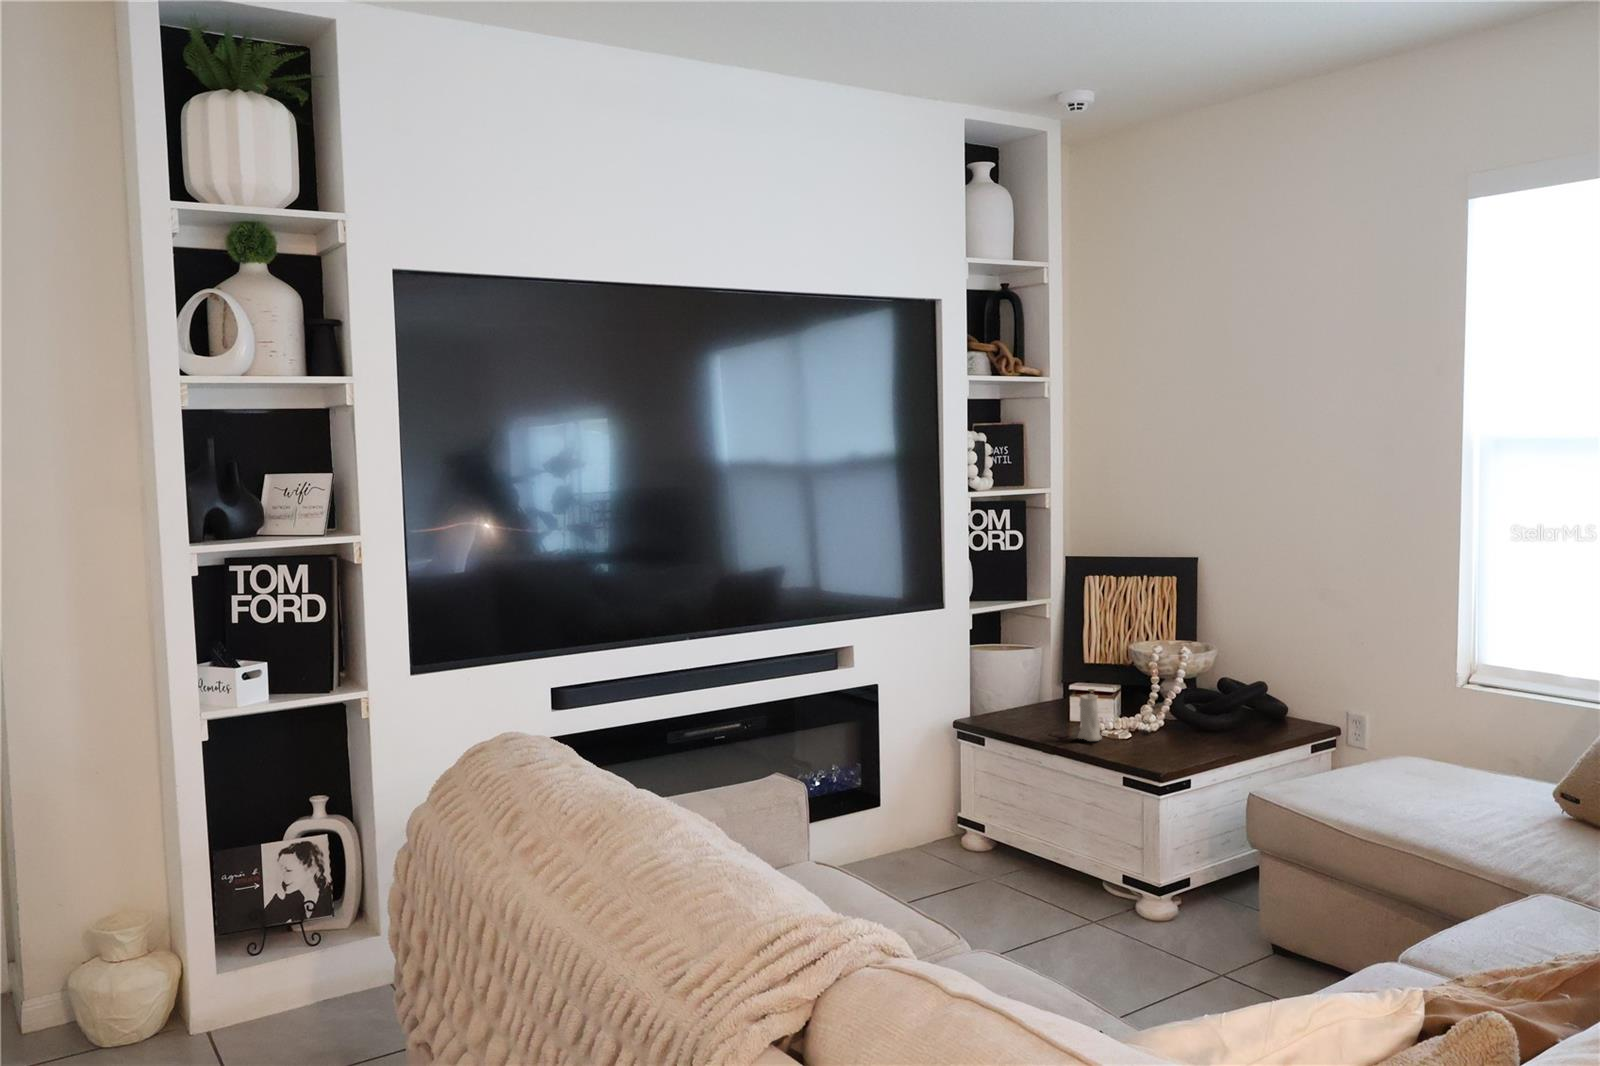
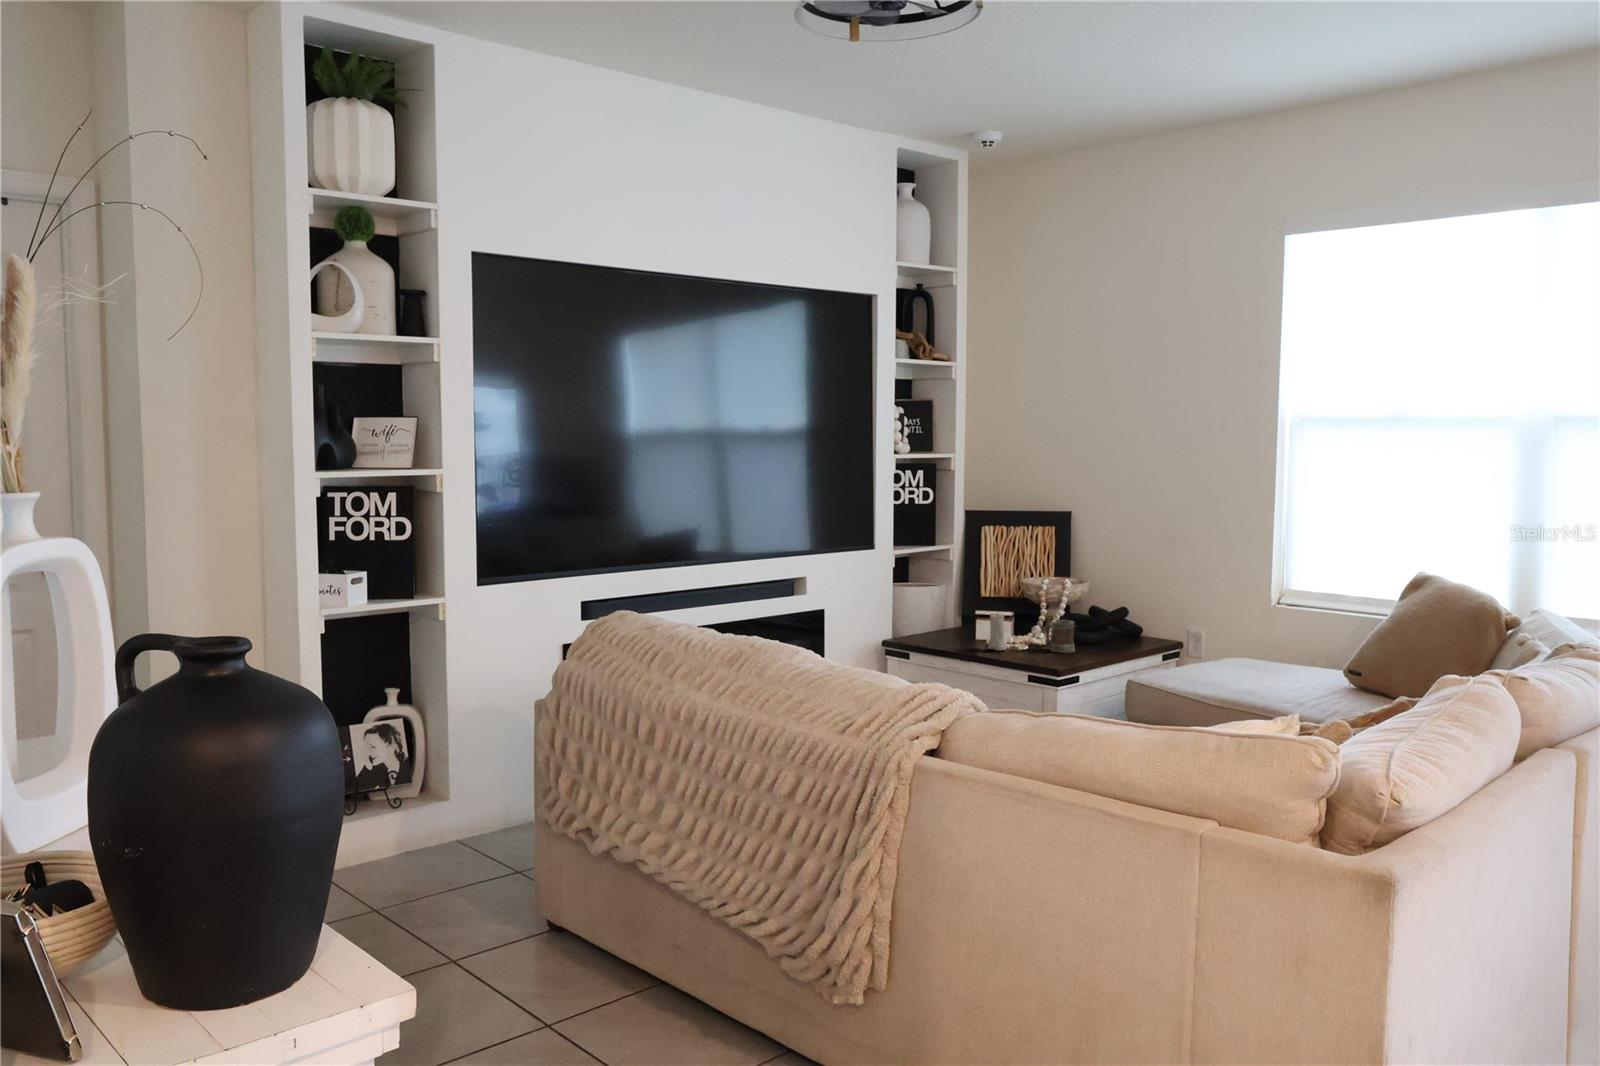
mug: none [1153,702,1191,746] -> present [1045,620,1075,653]

